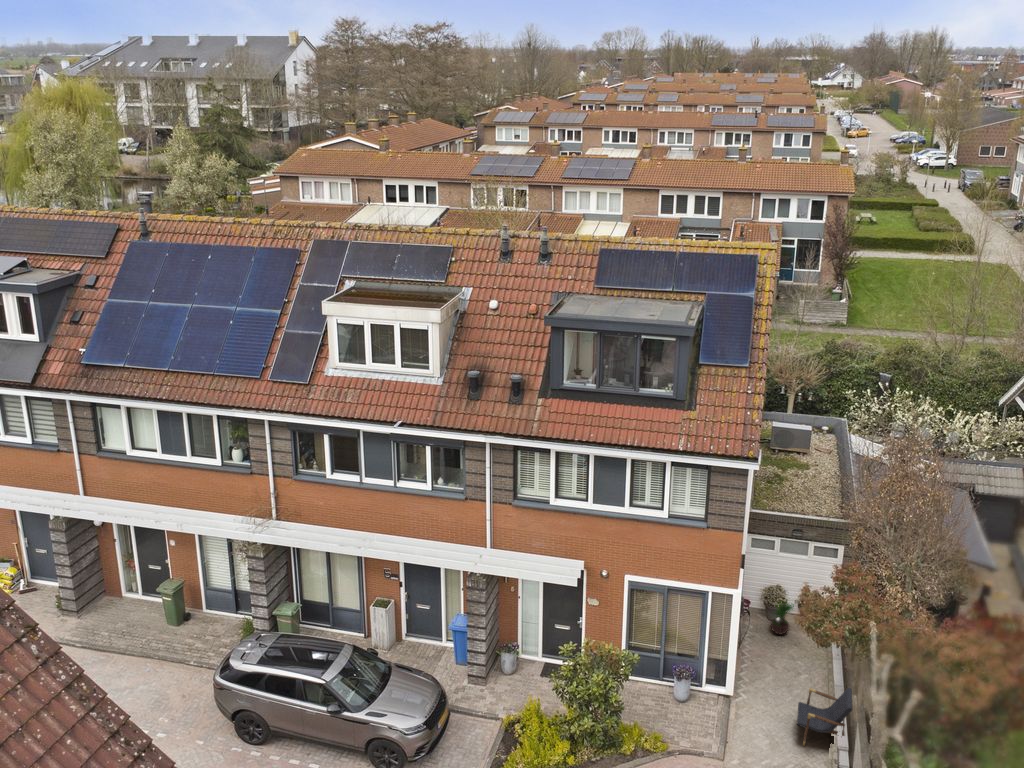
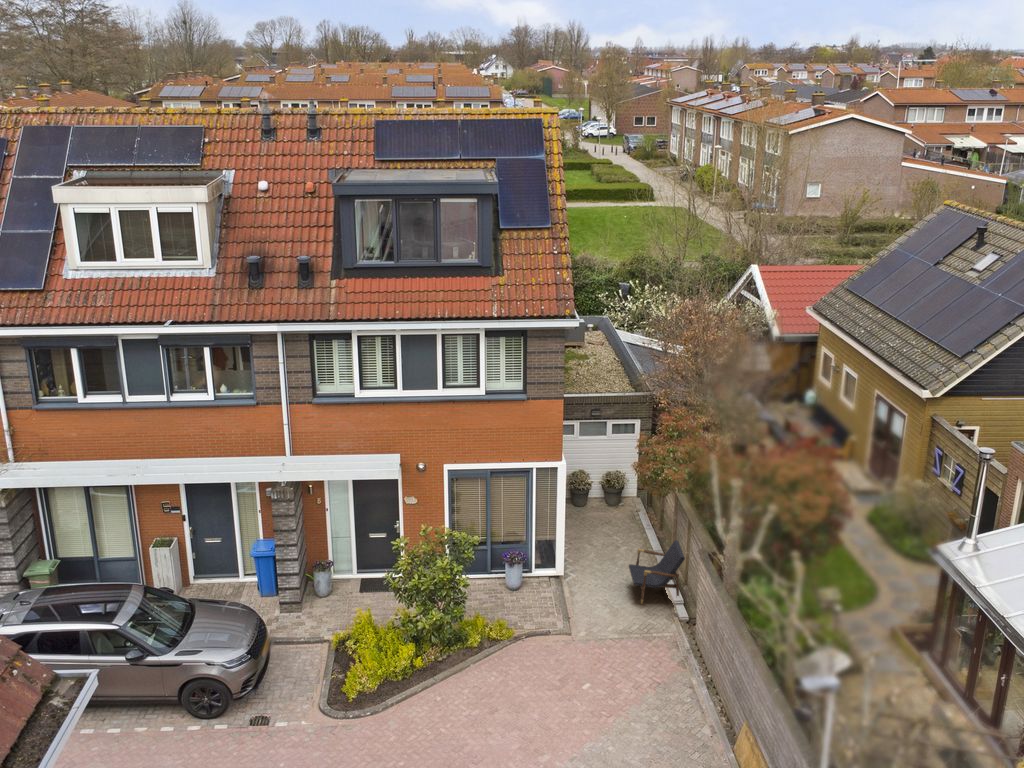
potted tree: present [771,602,794,635] -> none [579,477,603,513]

